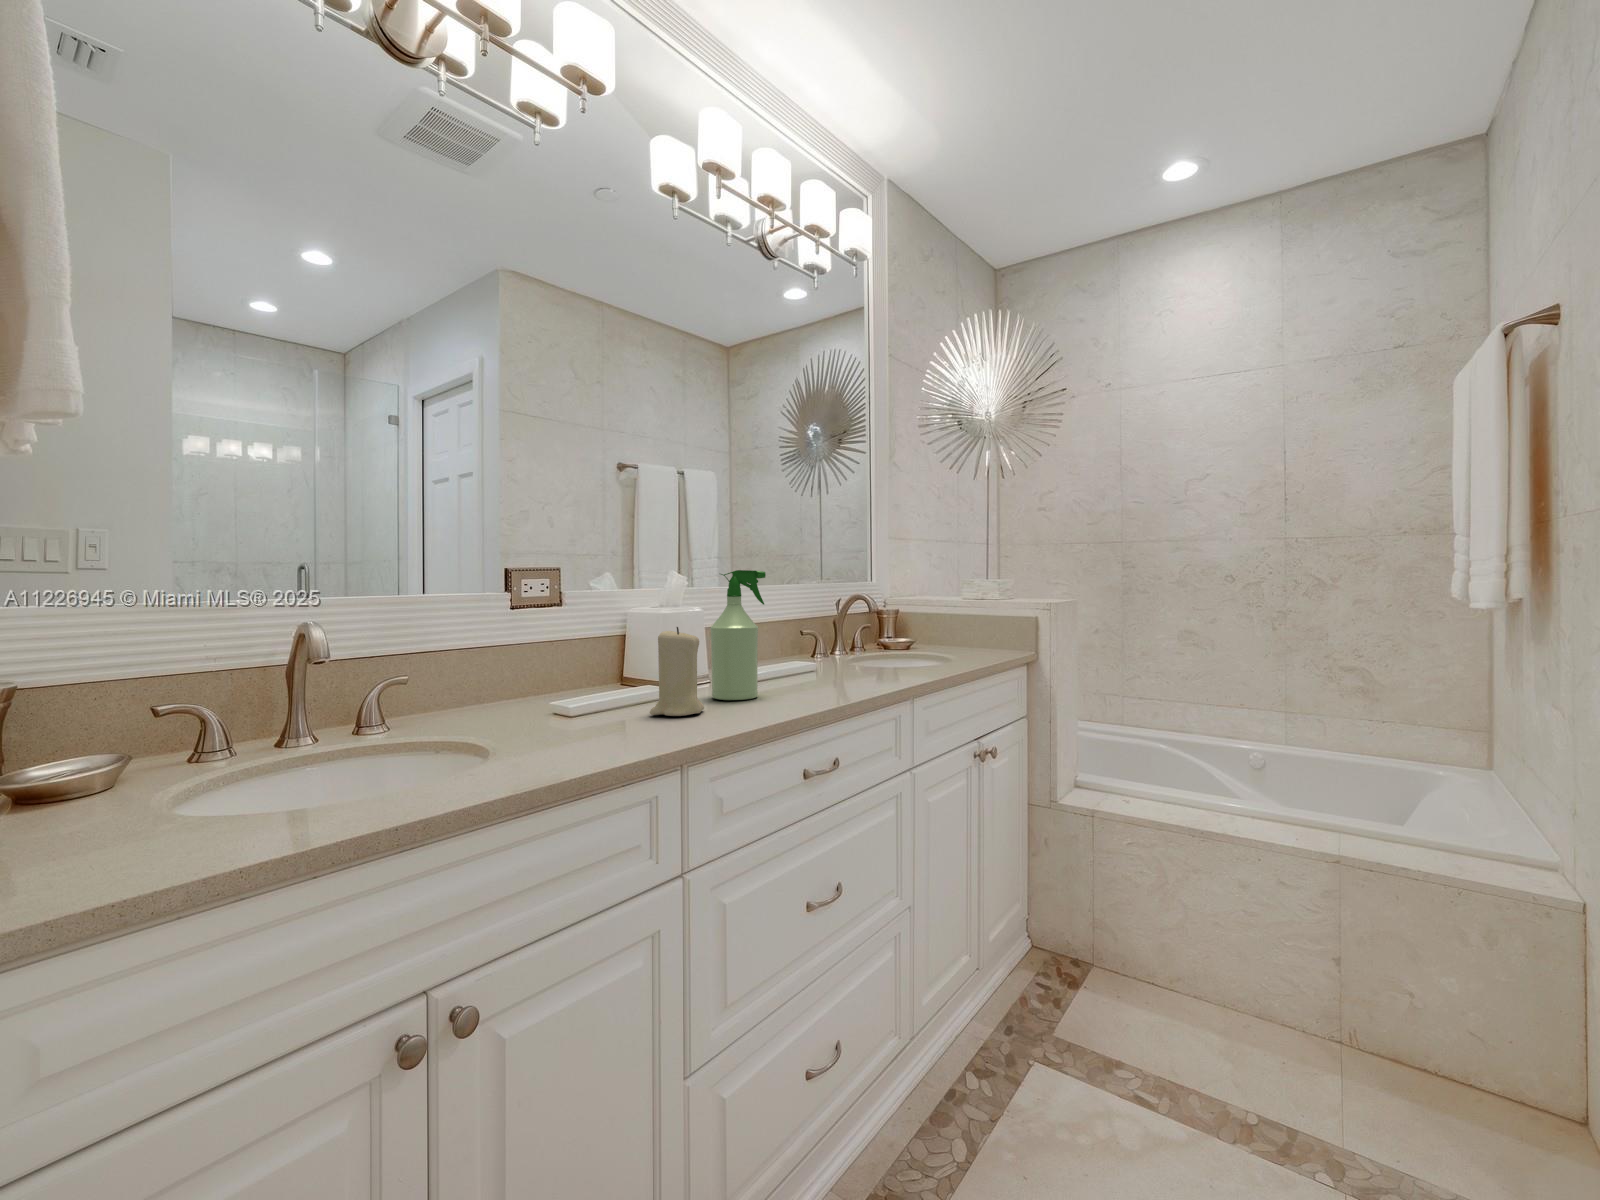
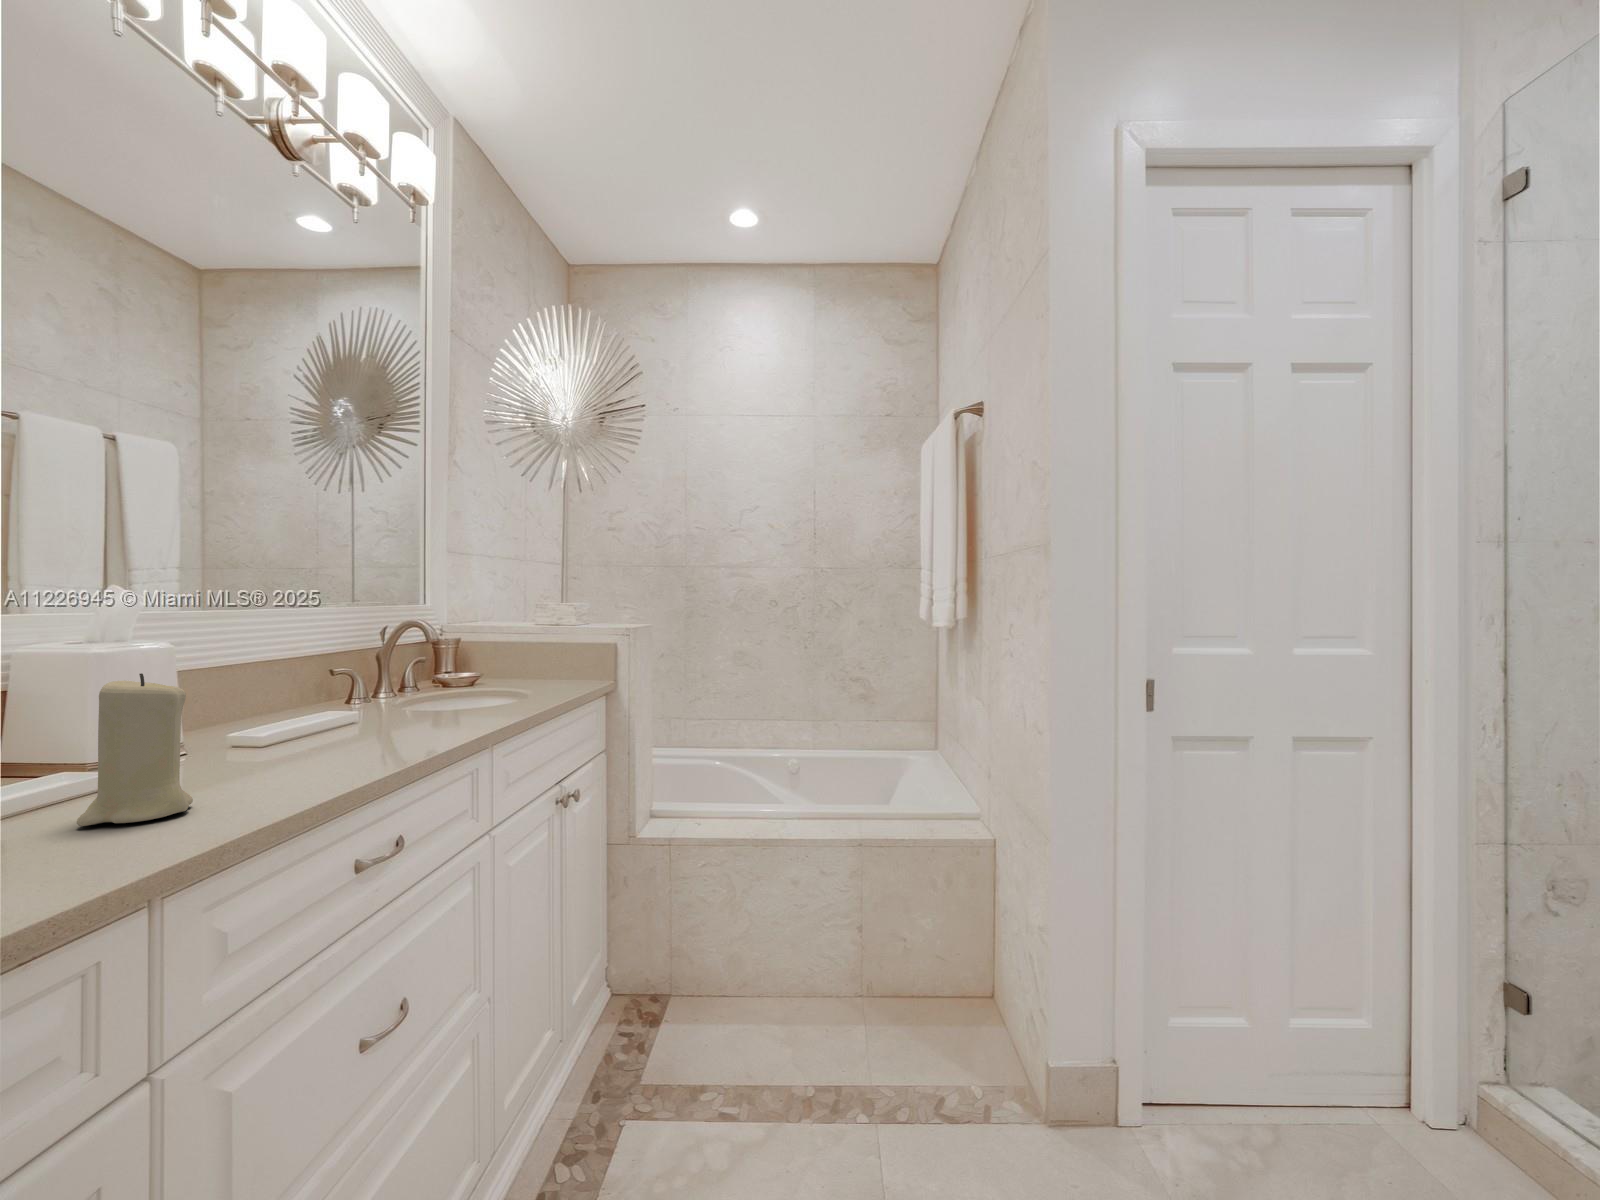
spray bottle: present [710,570,766,700] -> none [197,584,301,783]

